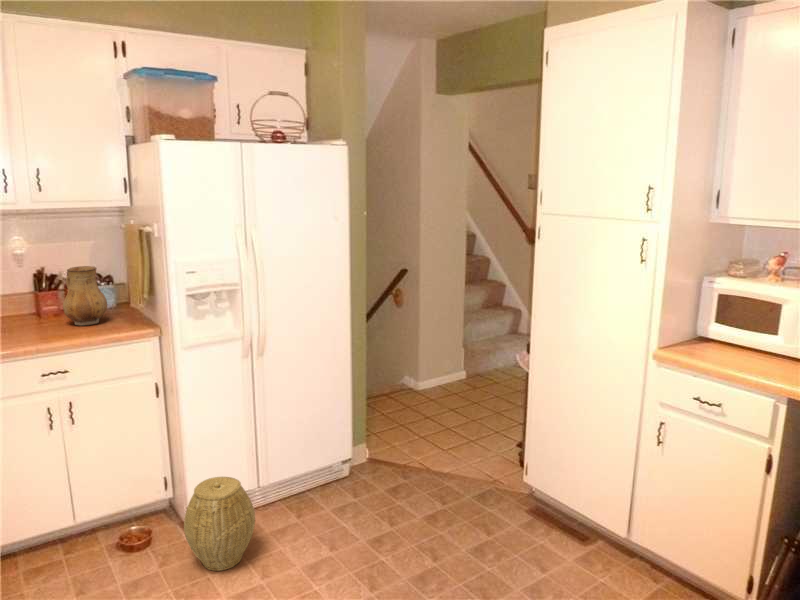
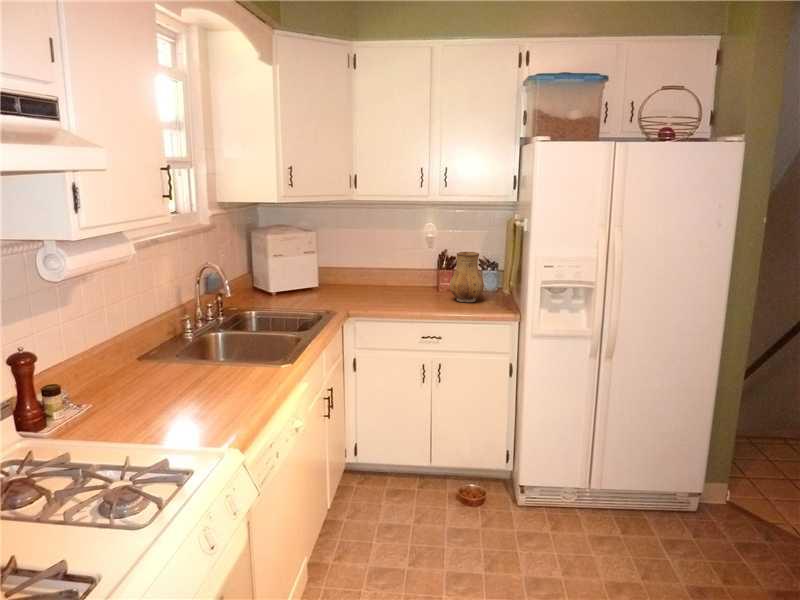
woven basket: present [184,477,255,571] -> none [506,462,573,552]

